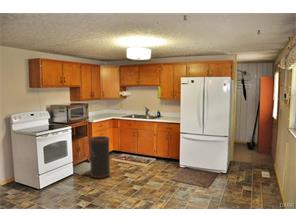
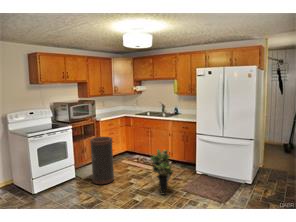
potted plant: none [145,145,166,184] -> present [151,149,174,194]

